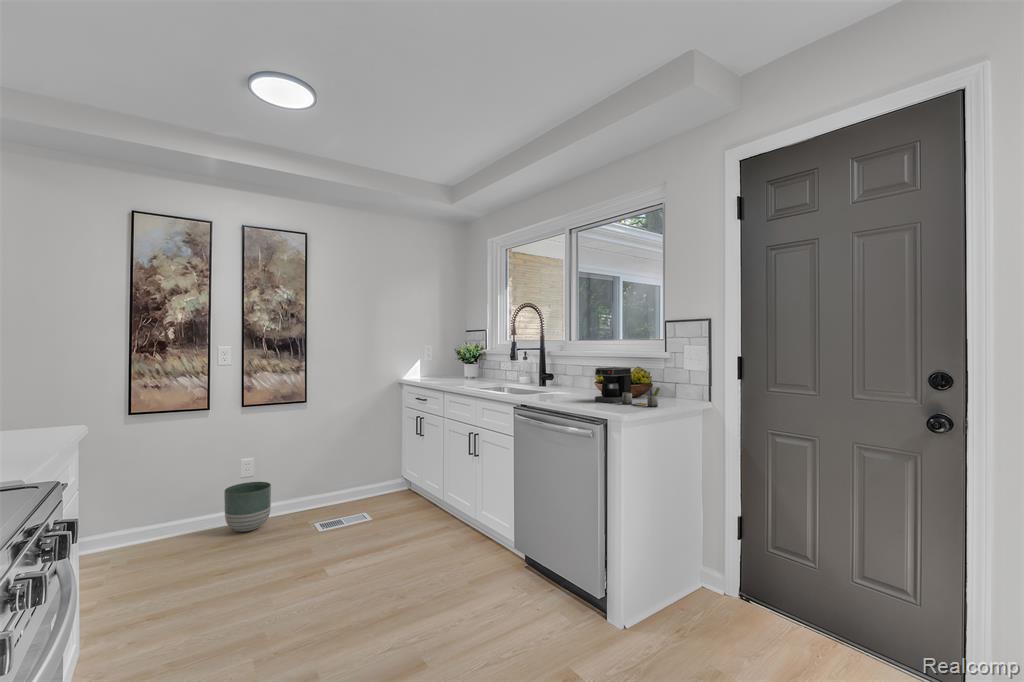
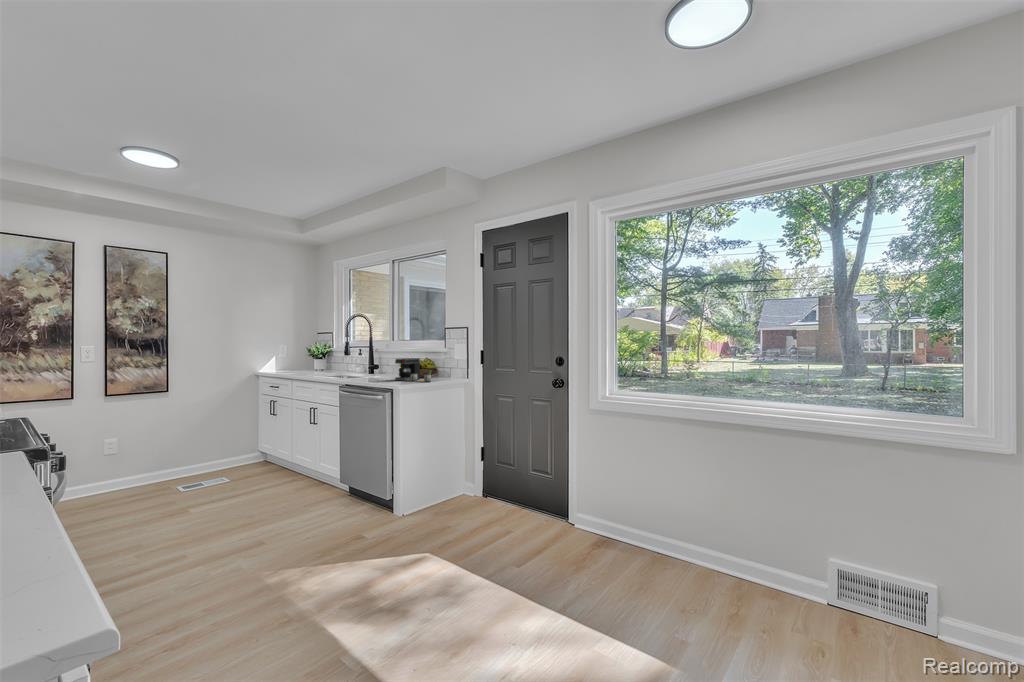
planter: present [224,482,271,532] -> none [90,458,136,498]

